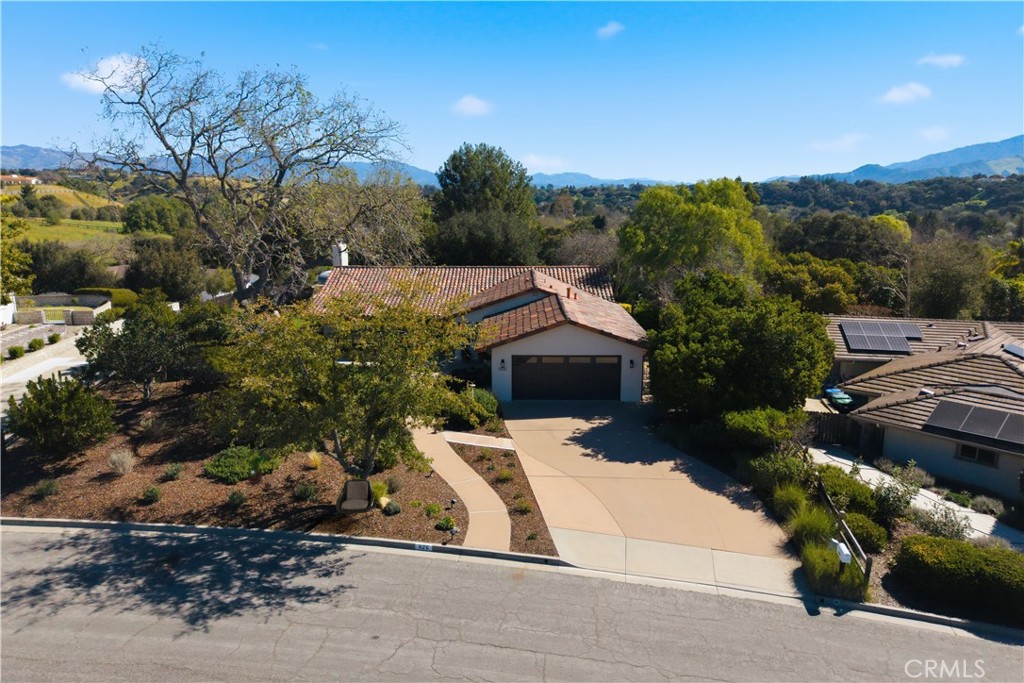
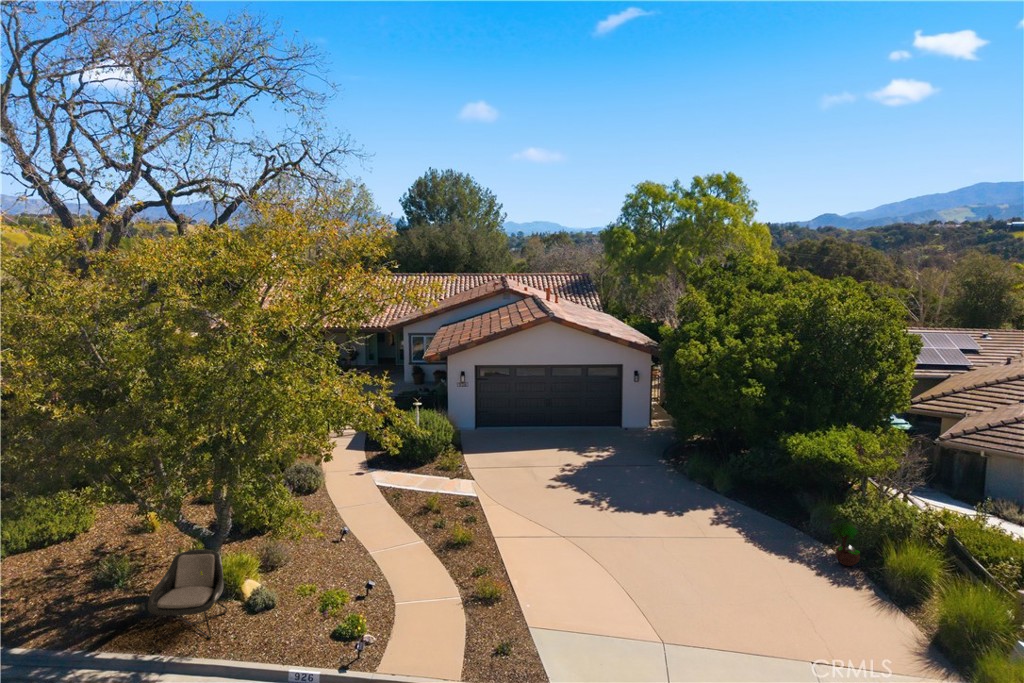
potted tree: present [248,456,263,483] -> present [830,522,860,566]

